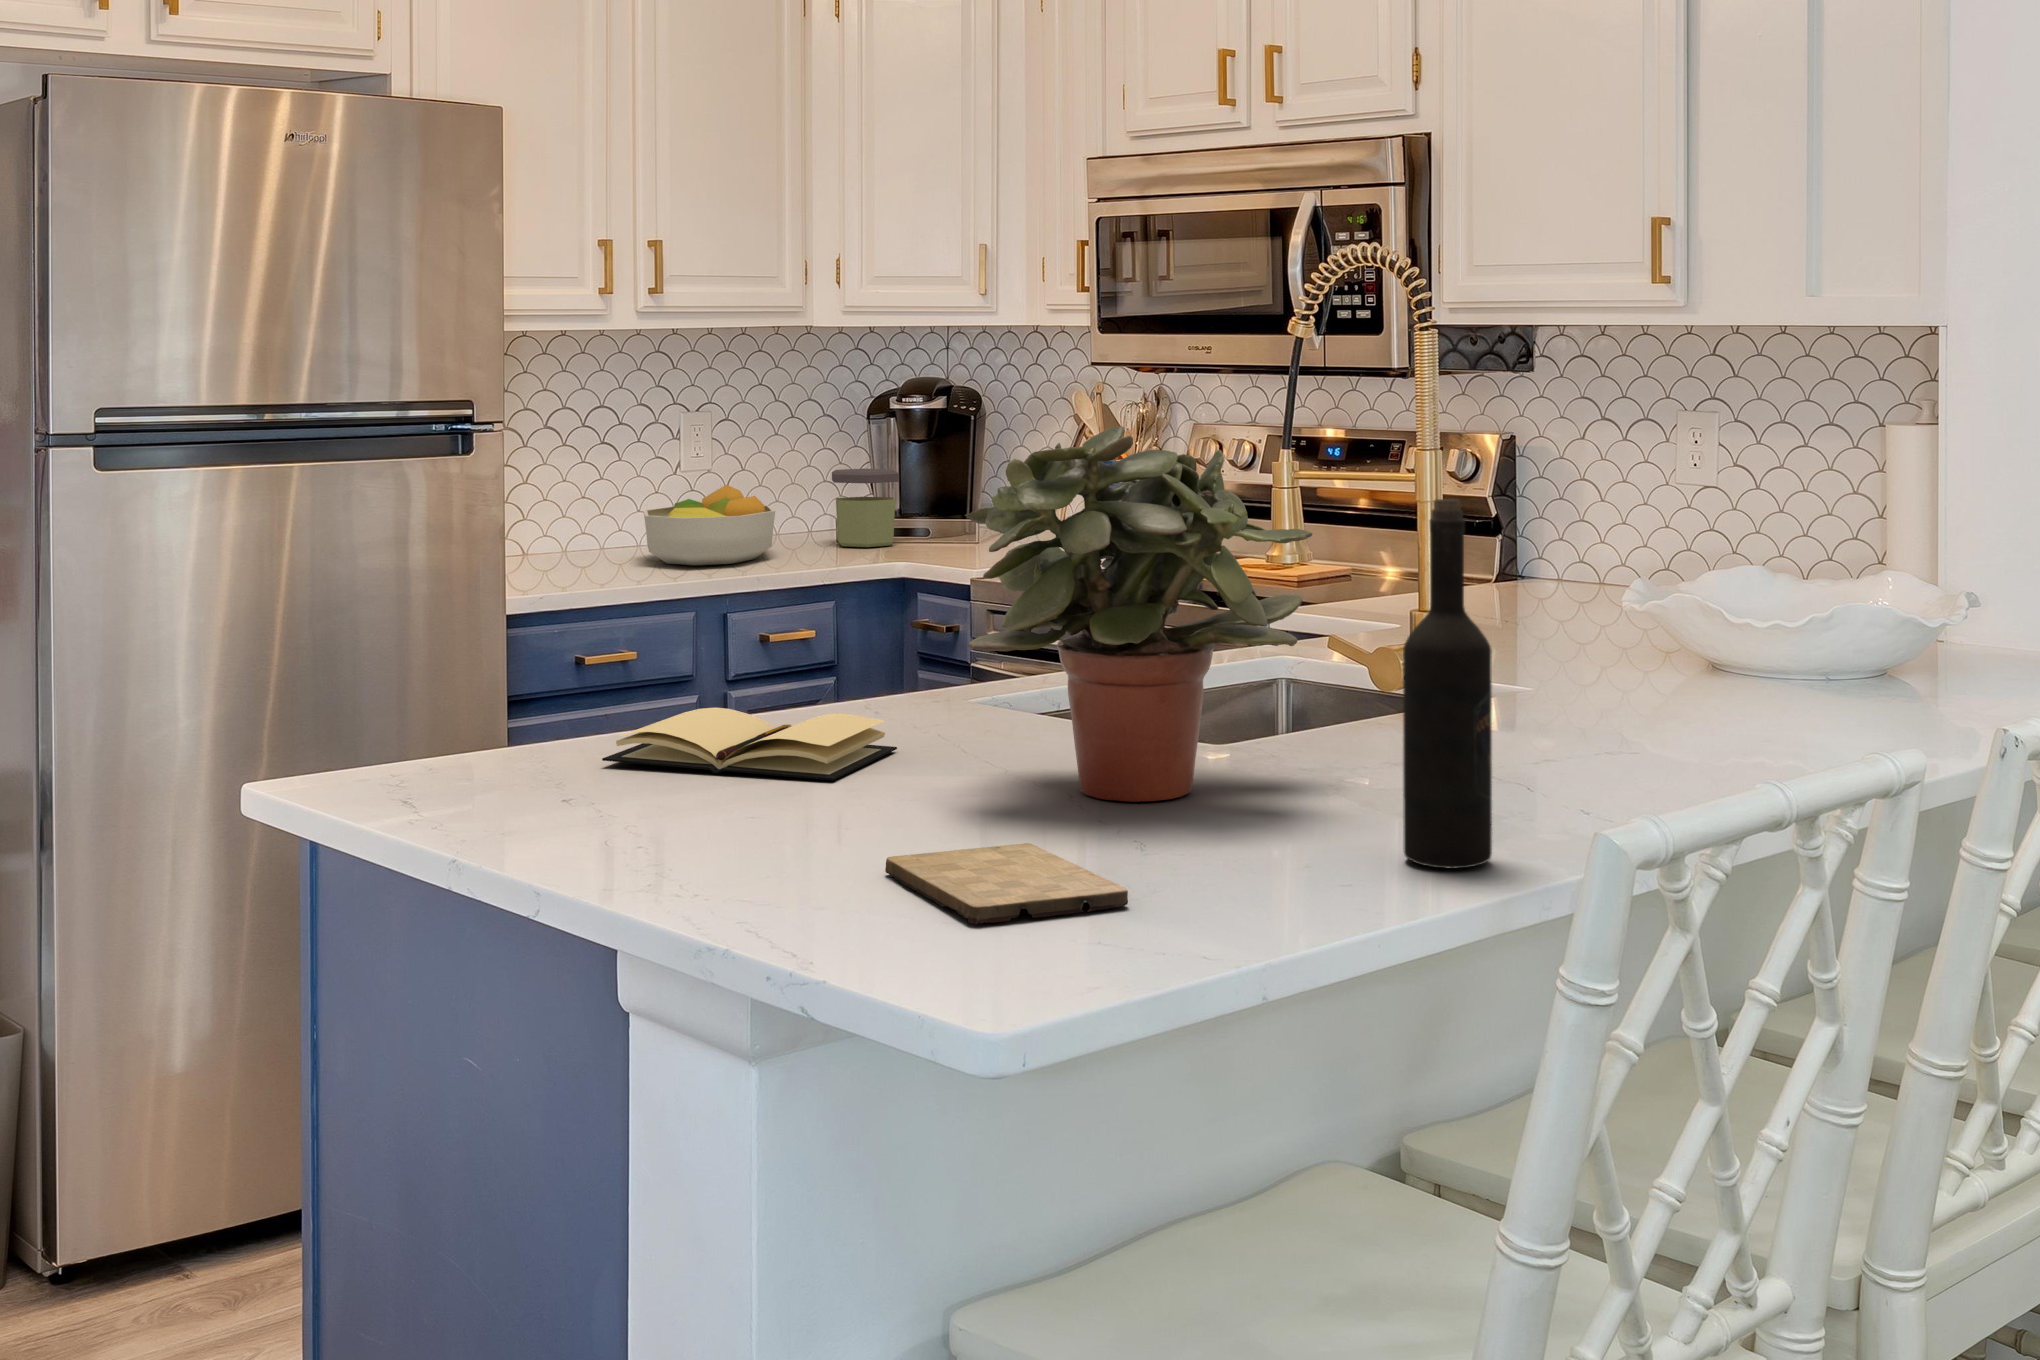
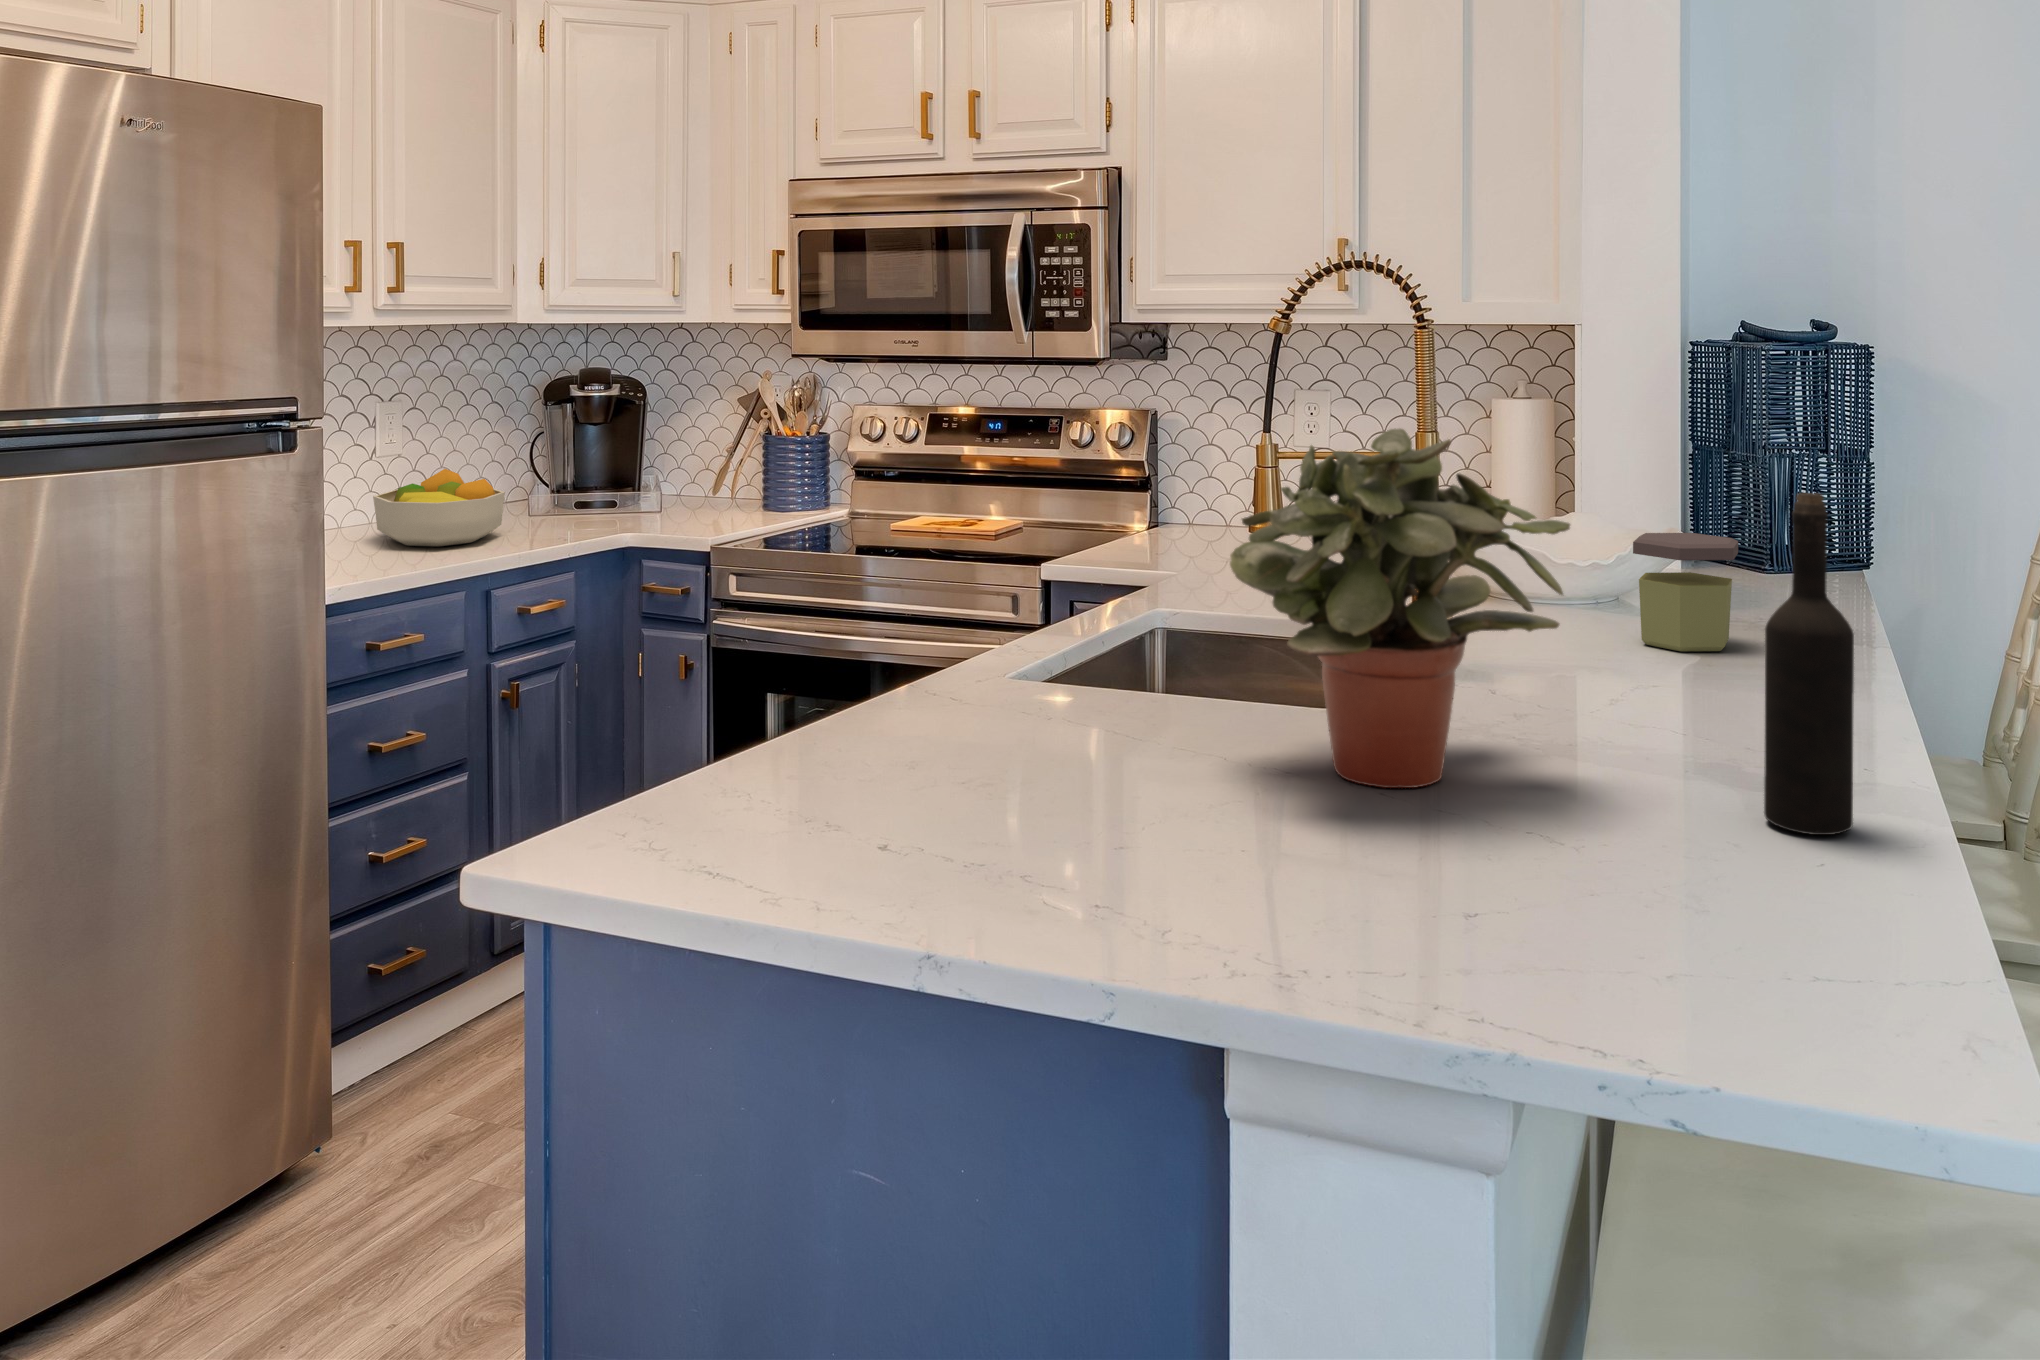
jar: present [832,468,899,547] -> present [1633,533,1738,651]
book: present [602,708,897,781] -> none [844,717,1107,798]
cutting board: present [885,843,1128,924] -> none [1418,858,1717,976]

